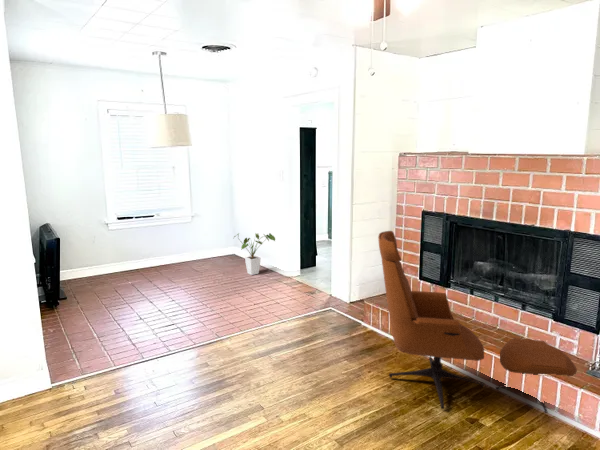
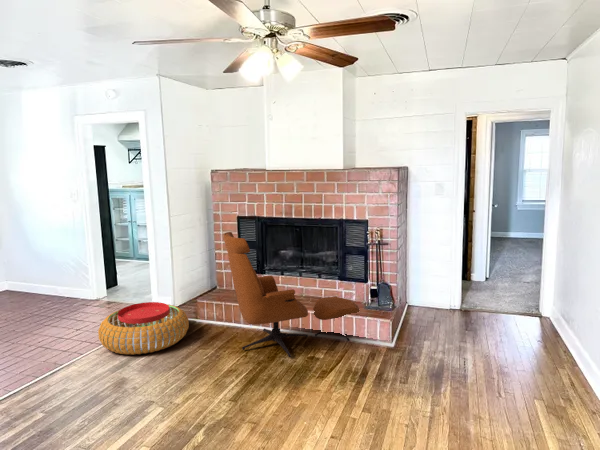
house plant: present [234,233,275,275] -> none [21,256,75,305]
pouf: none [258,293,347,349] -> present [98,302,189,355]

